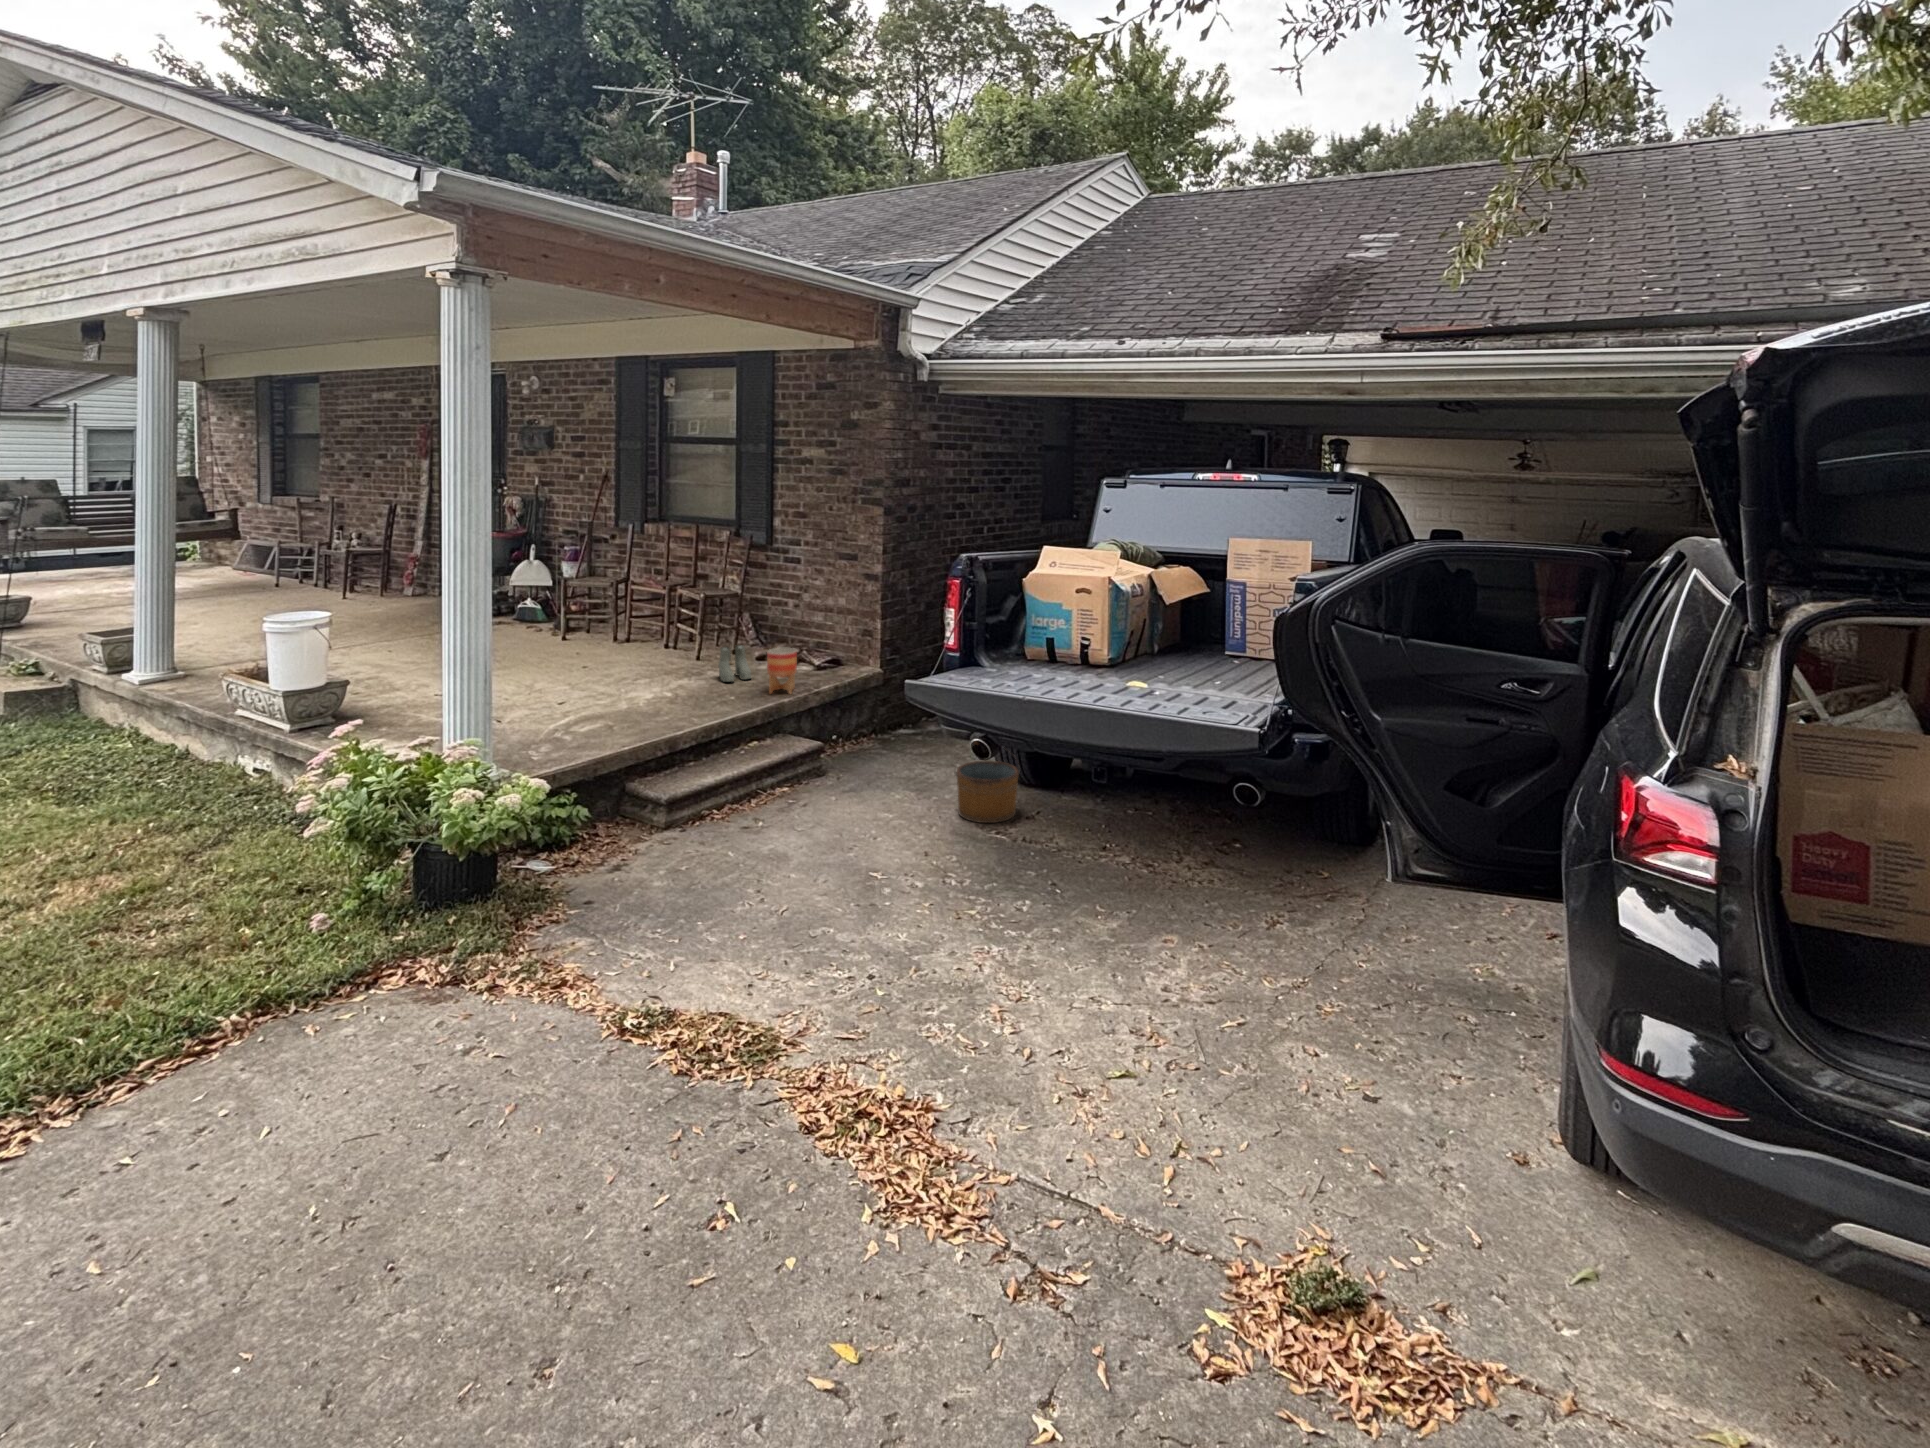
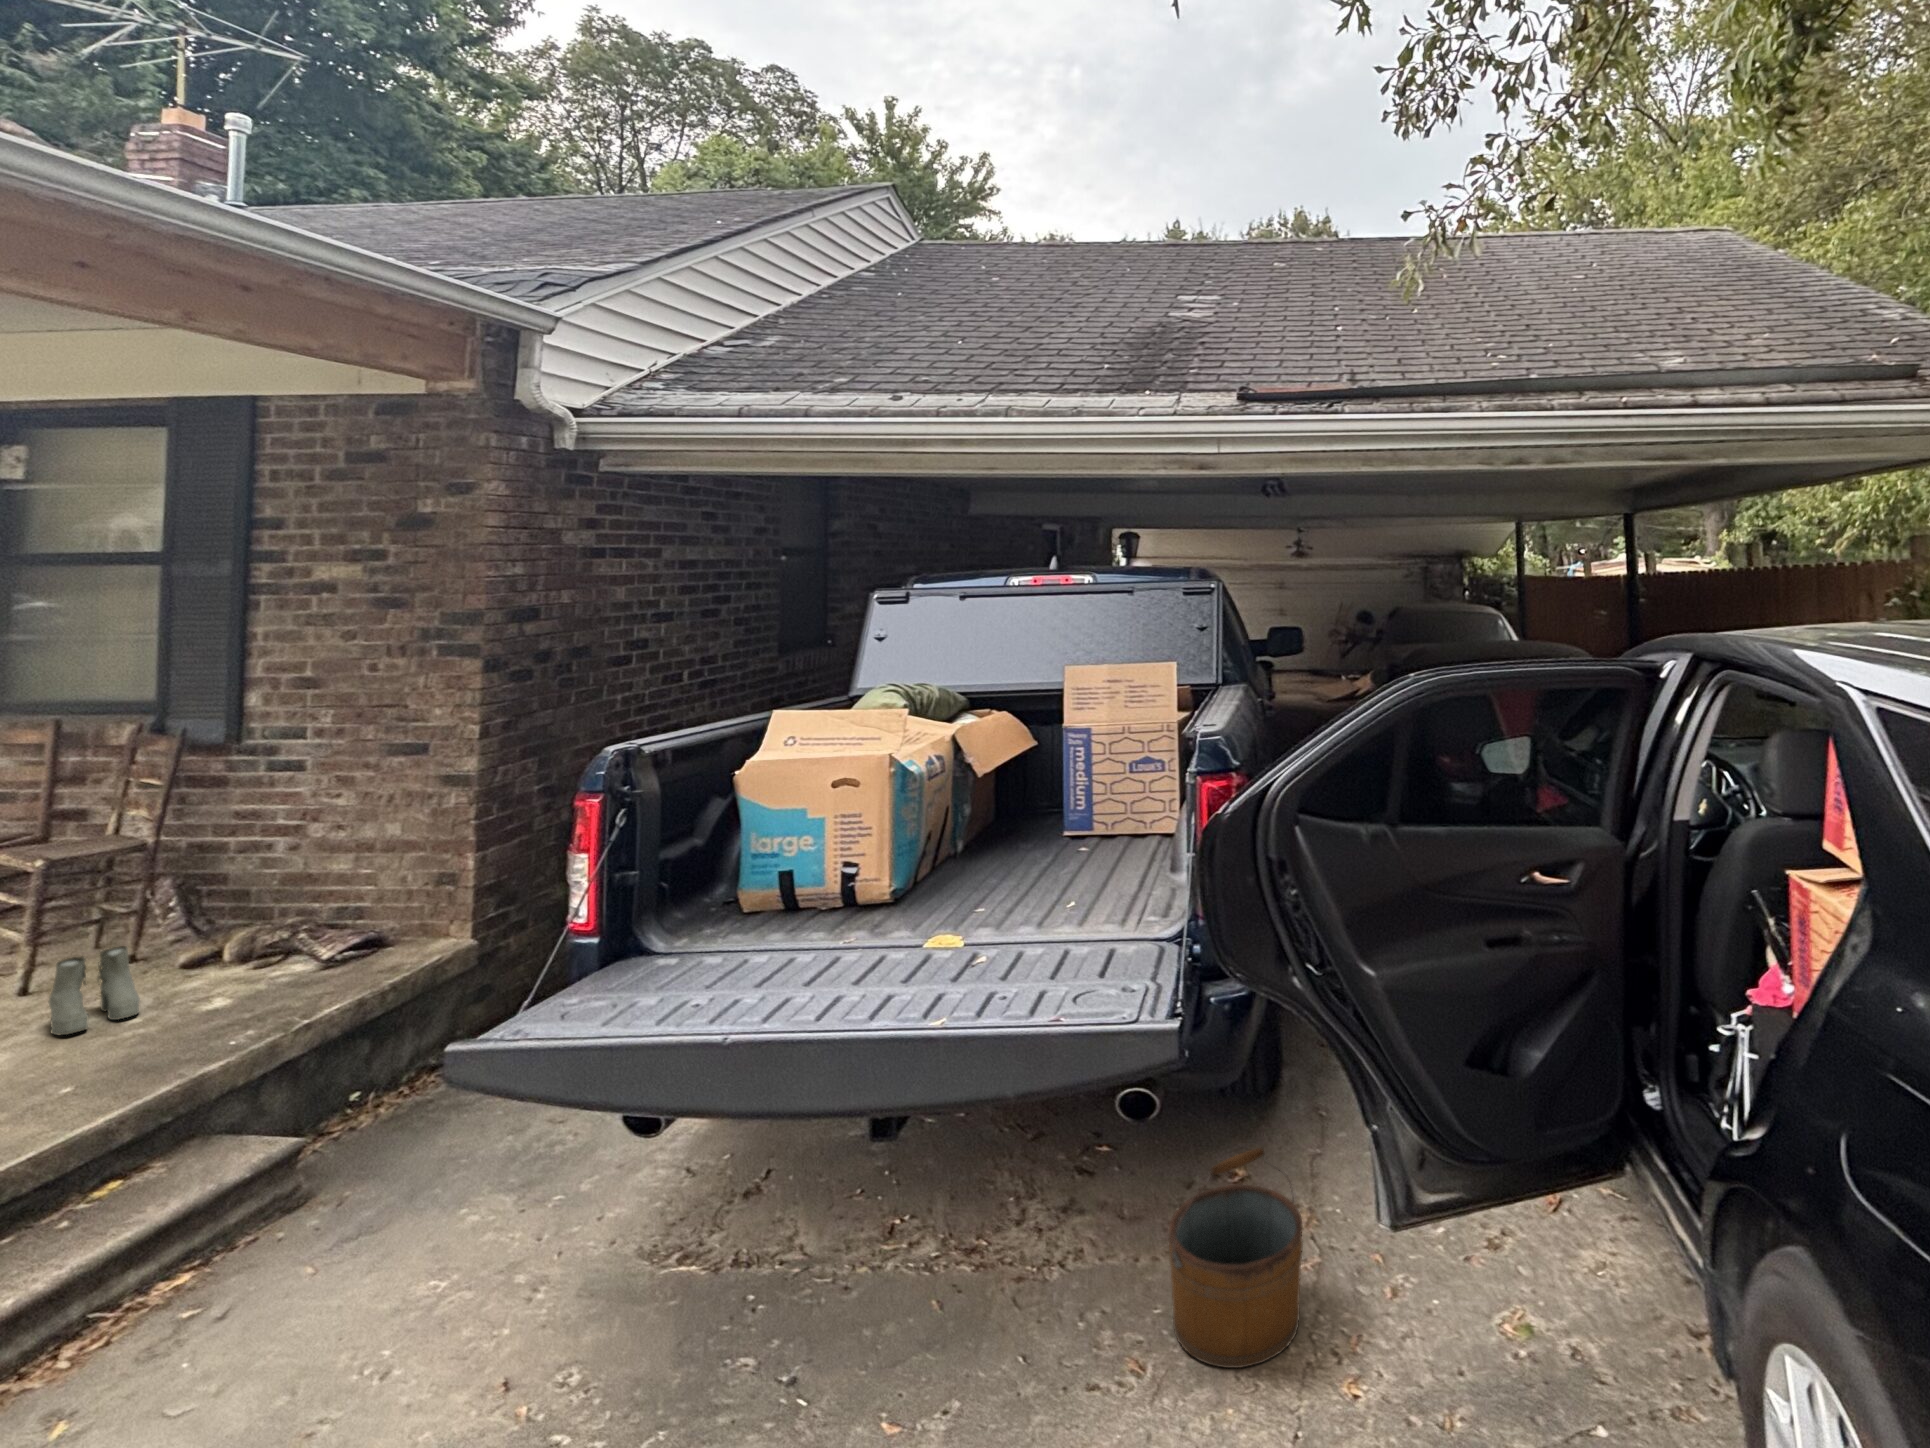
planter: present [767,648,797,694] -> none [168,942,249,1048]
bucket: present [956,742,1019,823] -> present [1169,1148,1303,1368]

